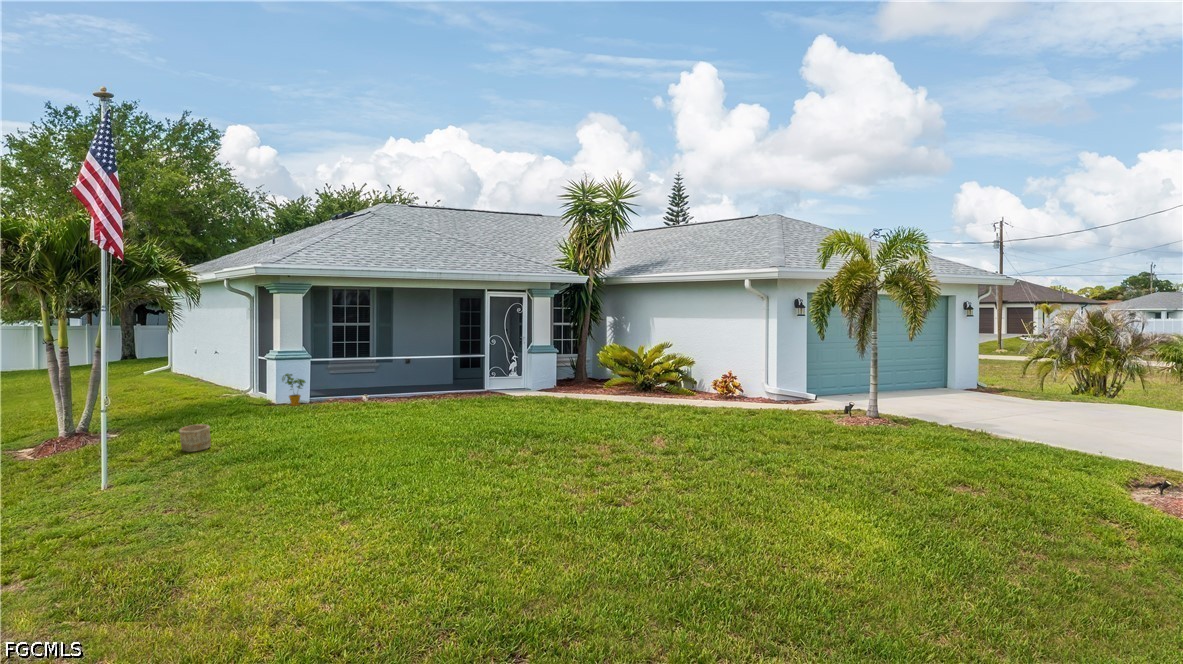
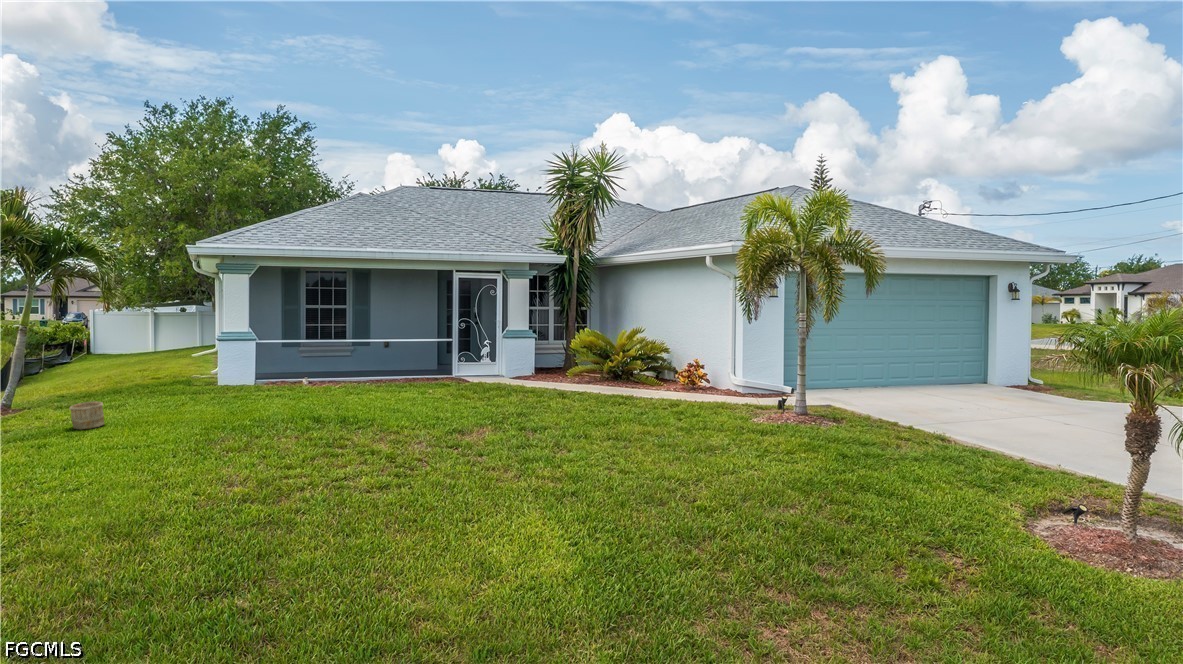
house plant: present [282,374,305,406] -> none [223,354,248,388]

